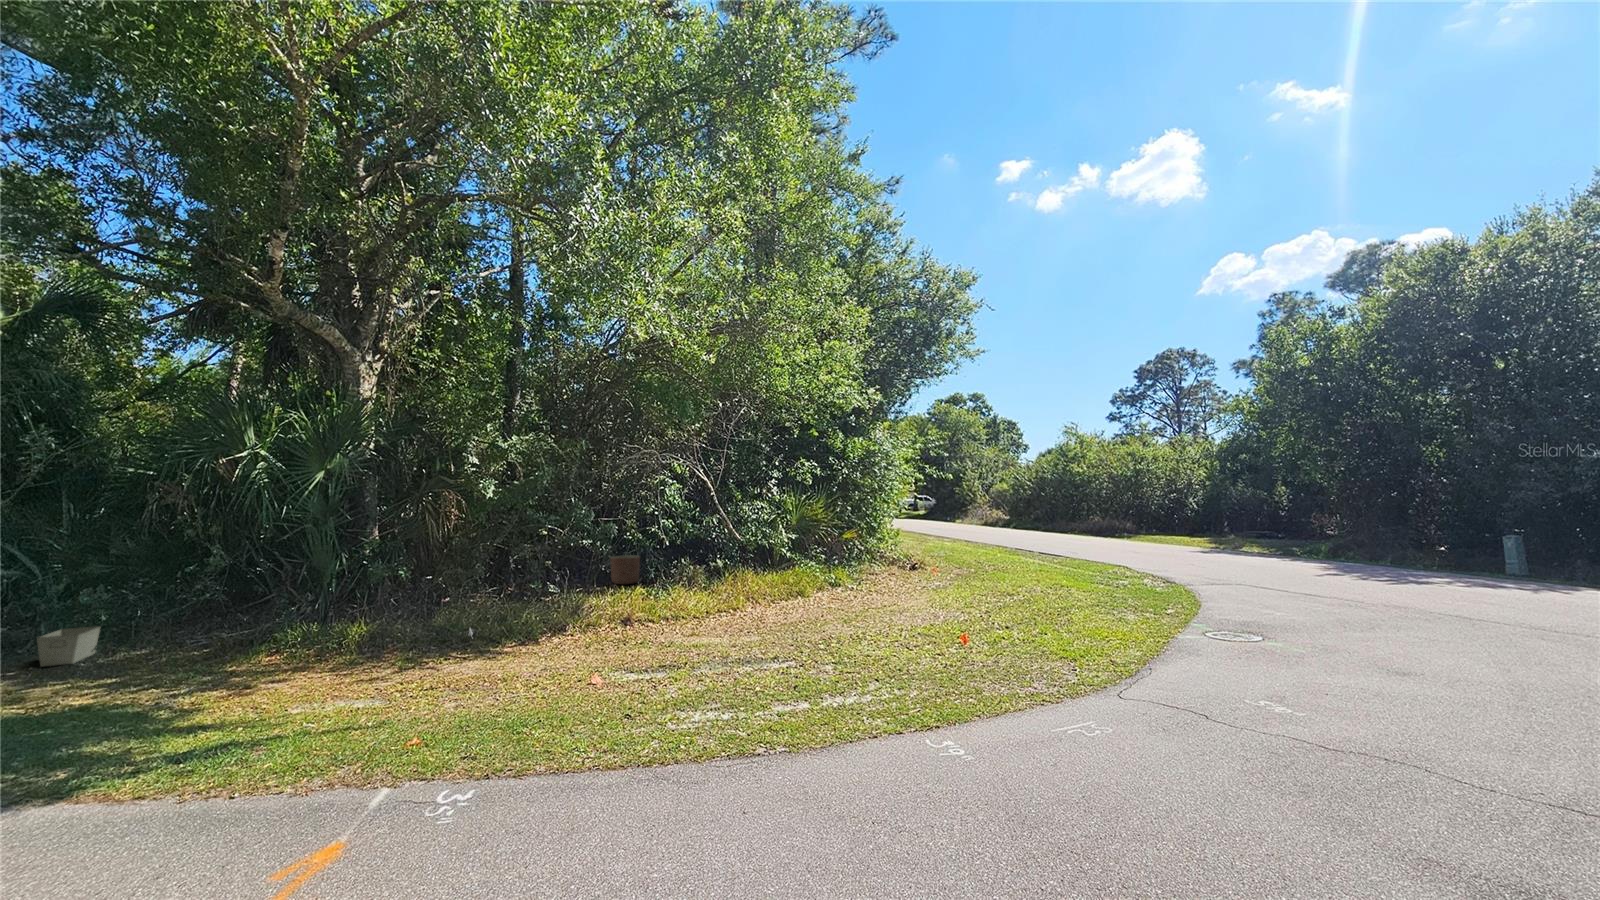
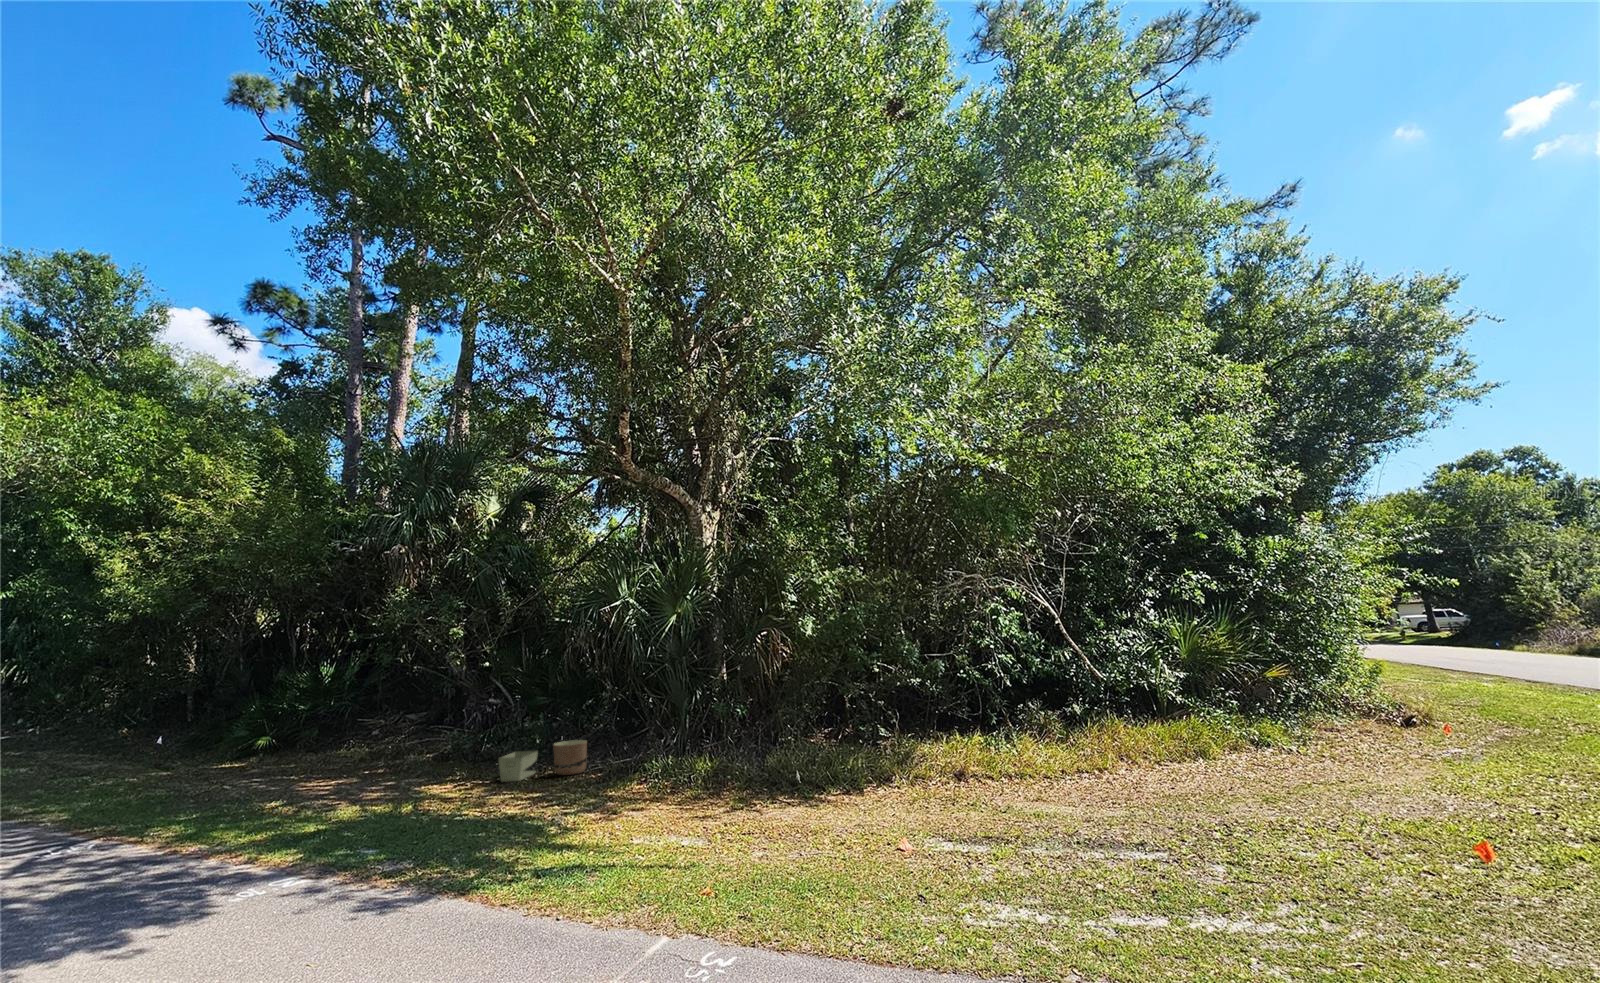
planter: present [610,555,640,584] -> present [553,740,587,775]

